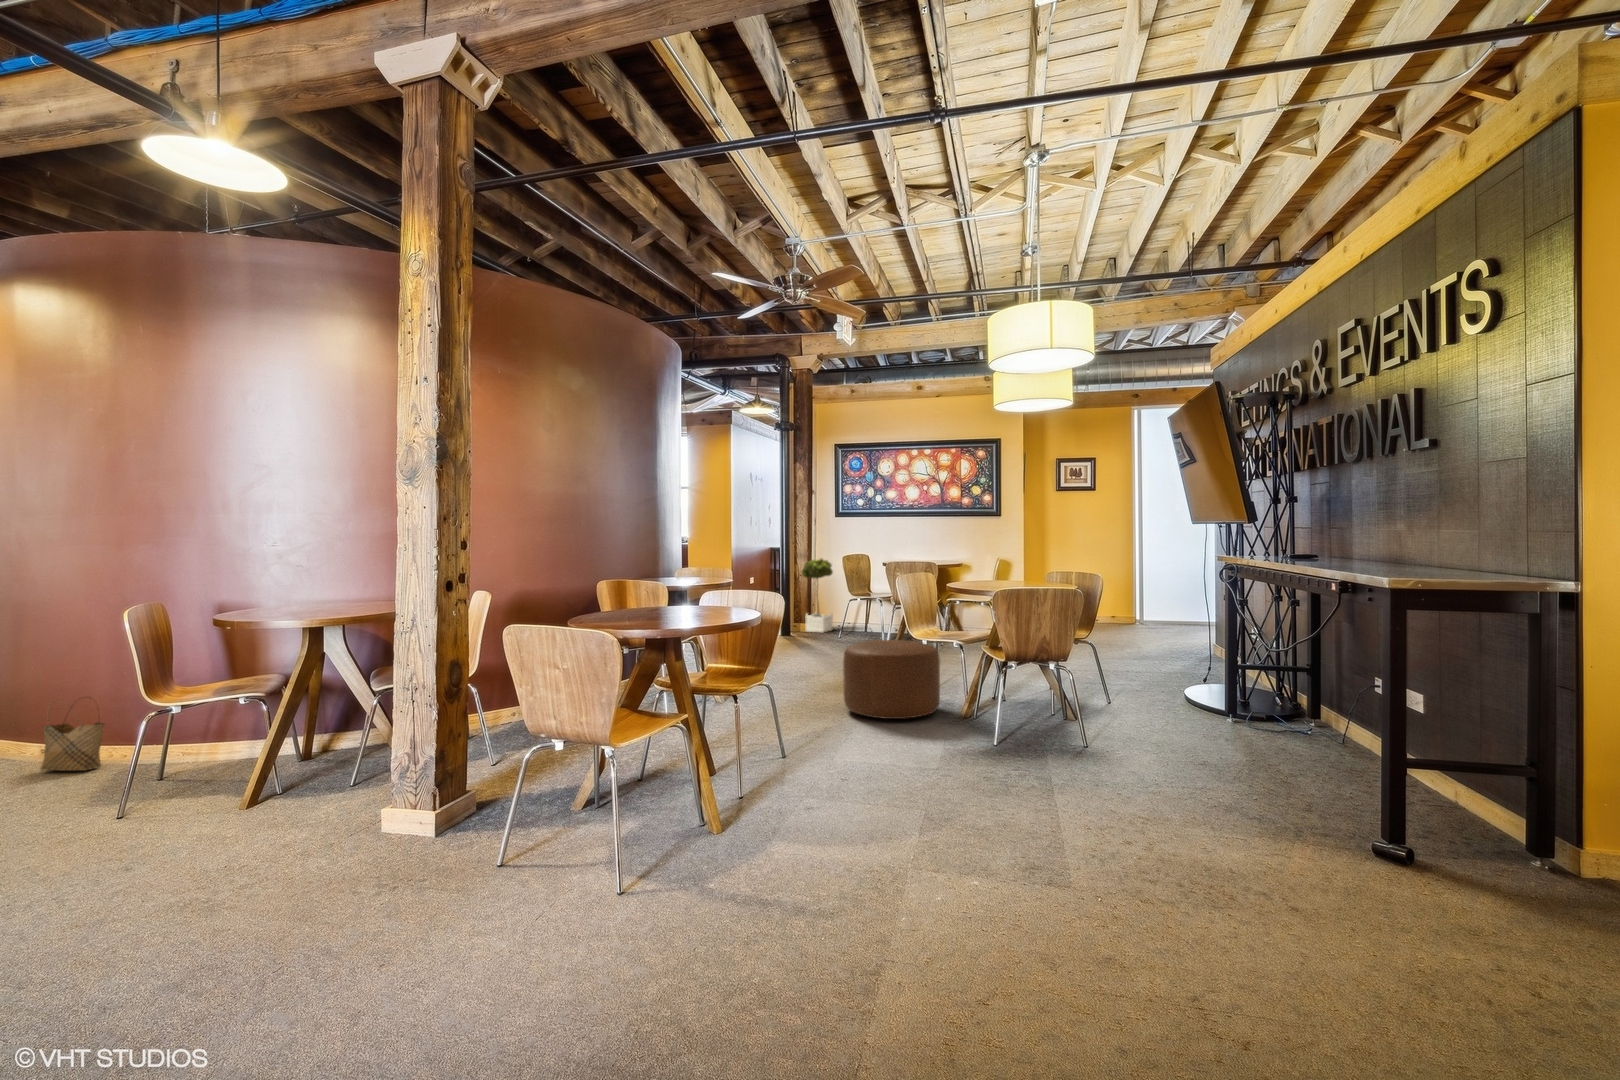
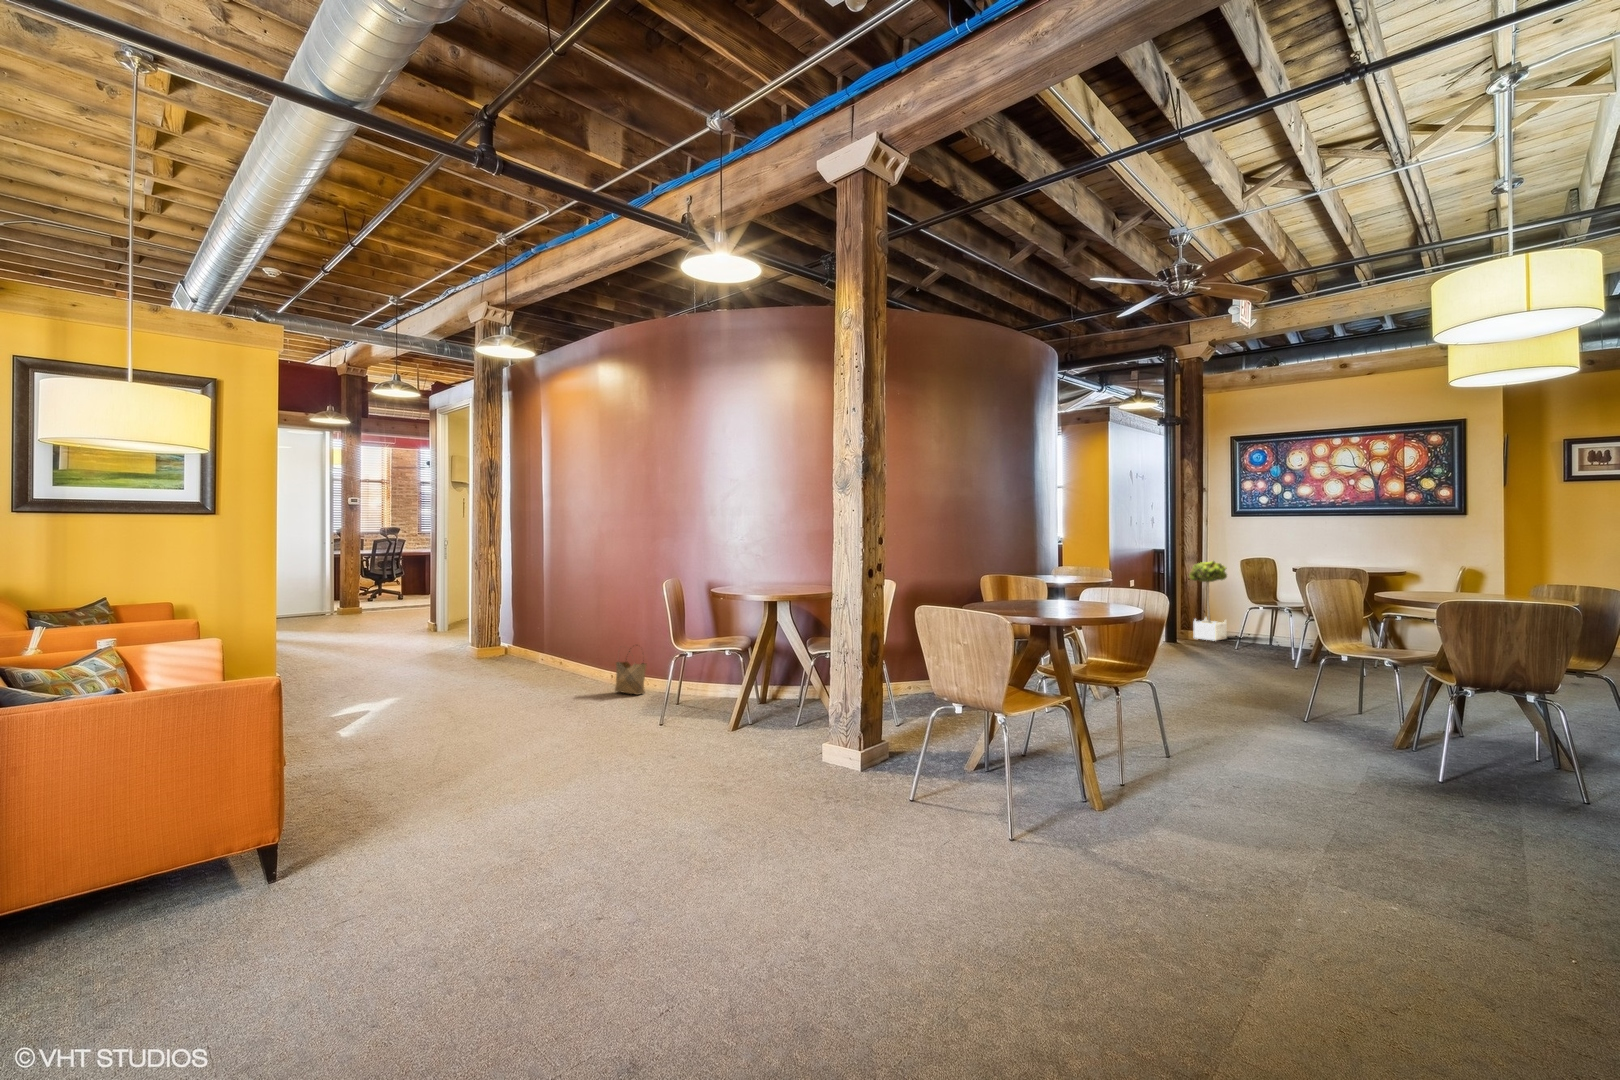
ottoman: present [843,640,940,719] -> none [1238,649,1364,735]

